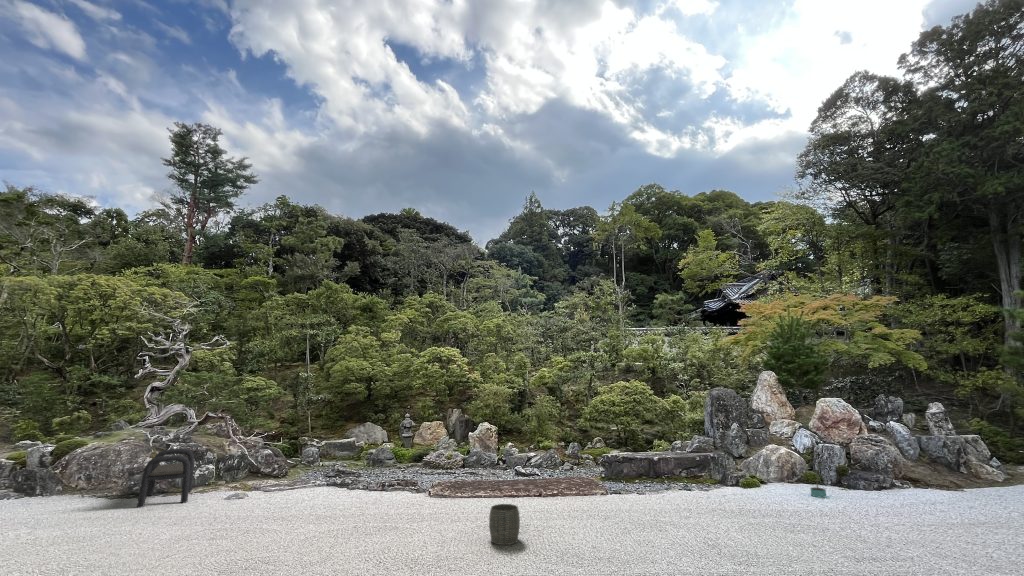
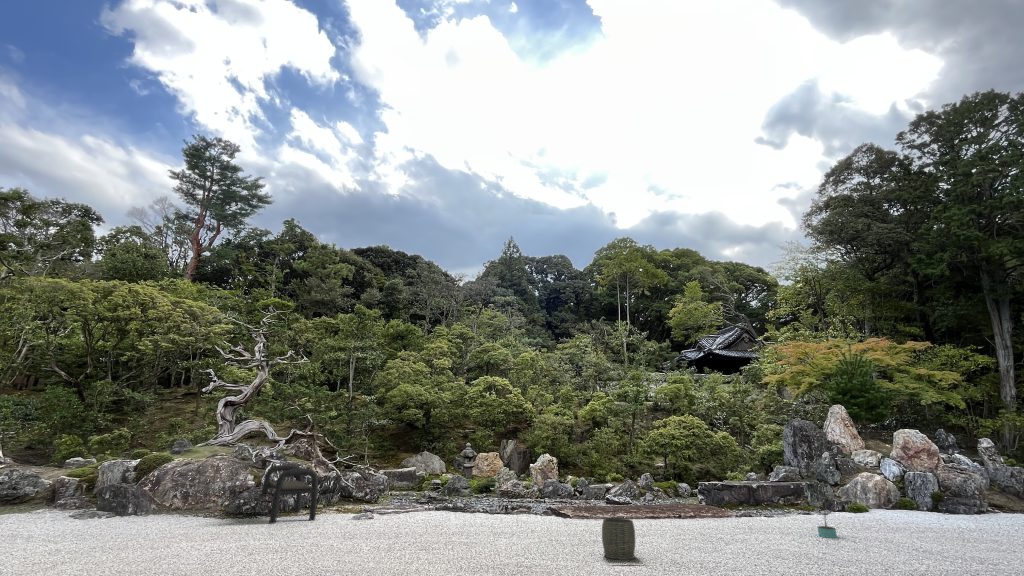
potted plant: present [804,452,831,498] -> present [810,486,842,538]
woven basket: present [489,504,520,545] -> present [602,518,635,560]

